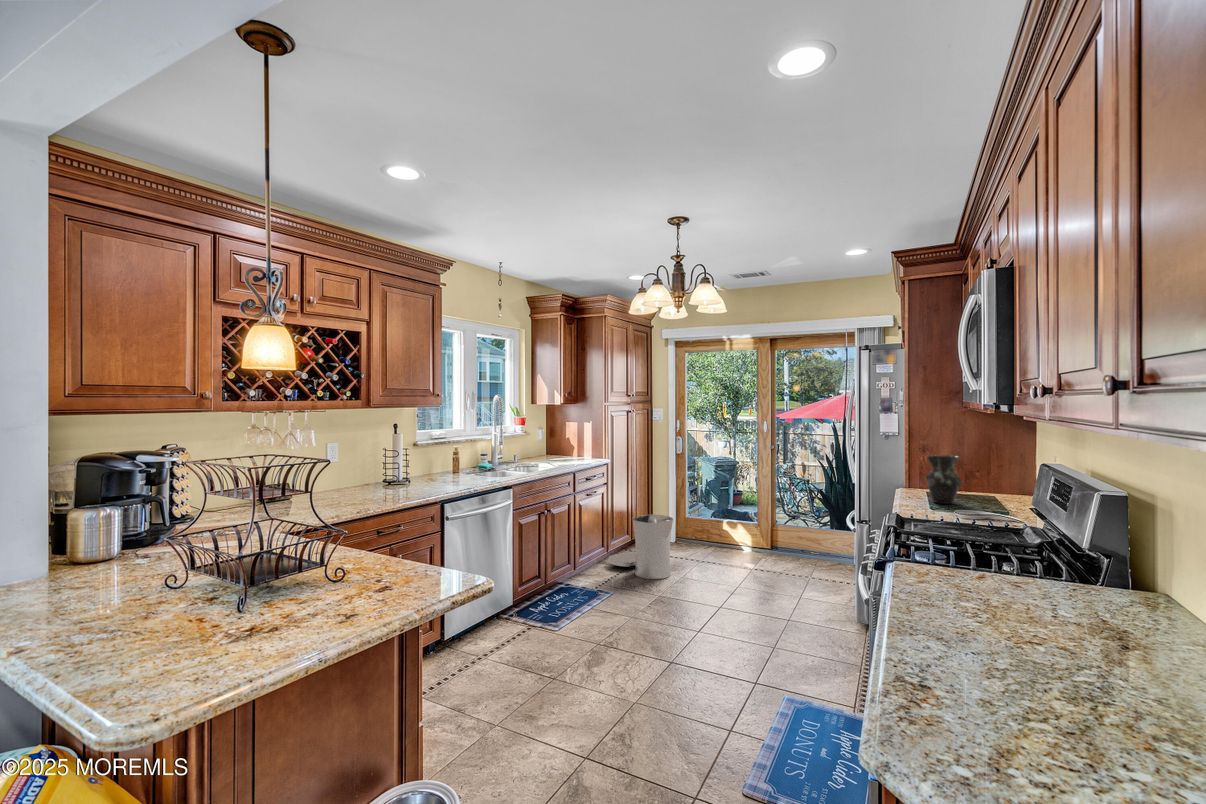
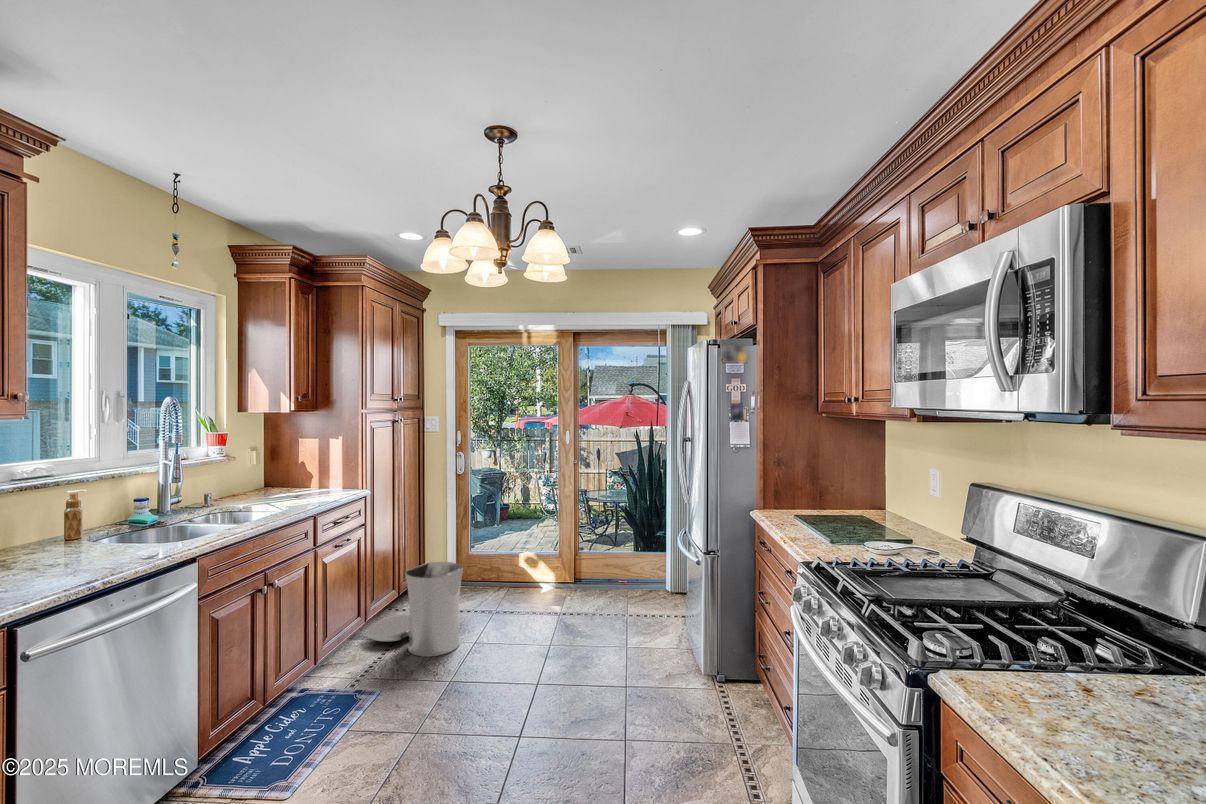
vase: present [925,455,962,504] -> none [811,475,853,537]

